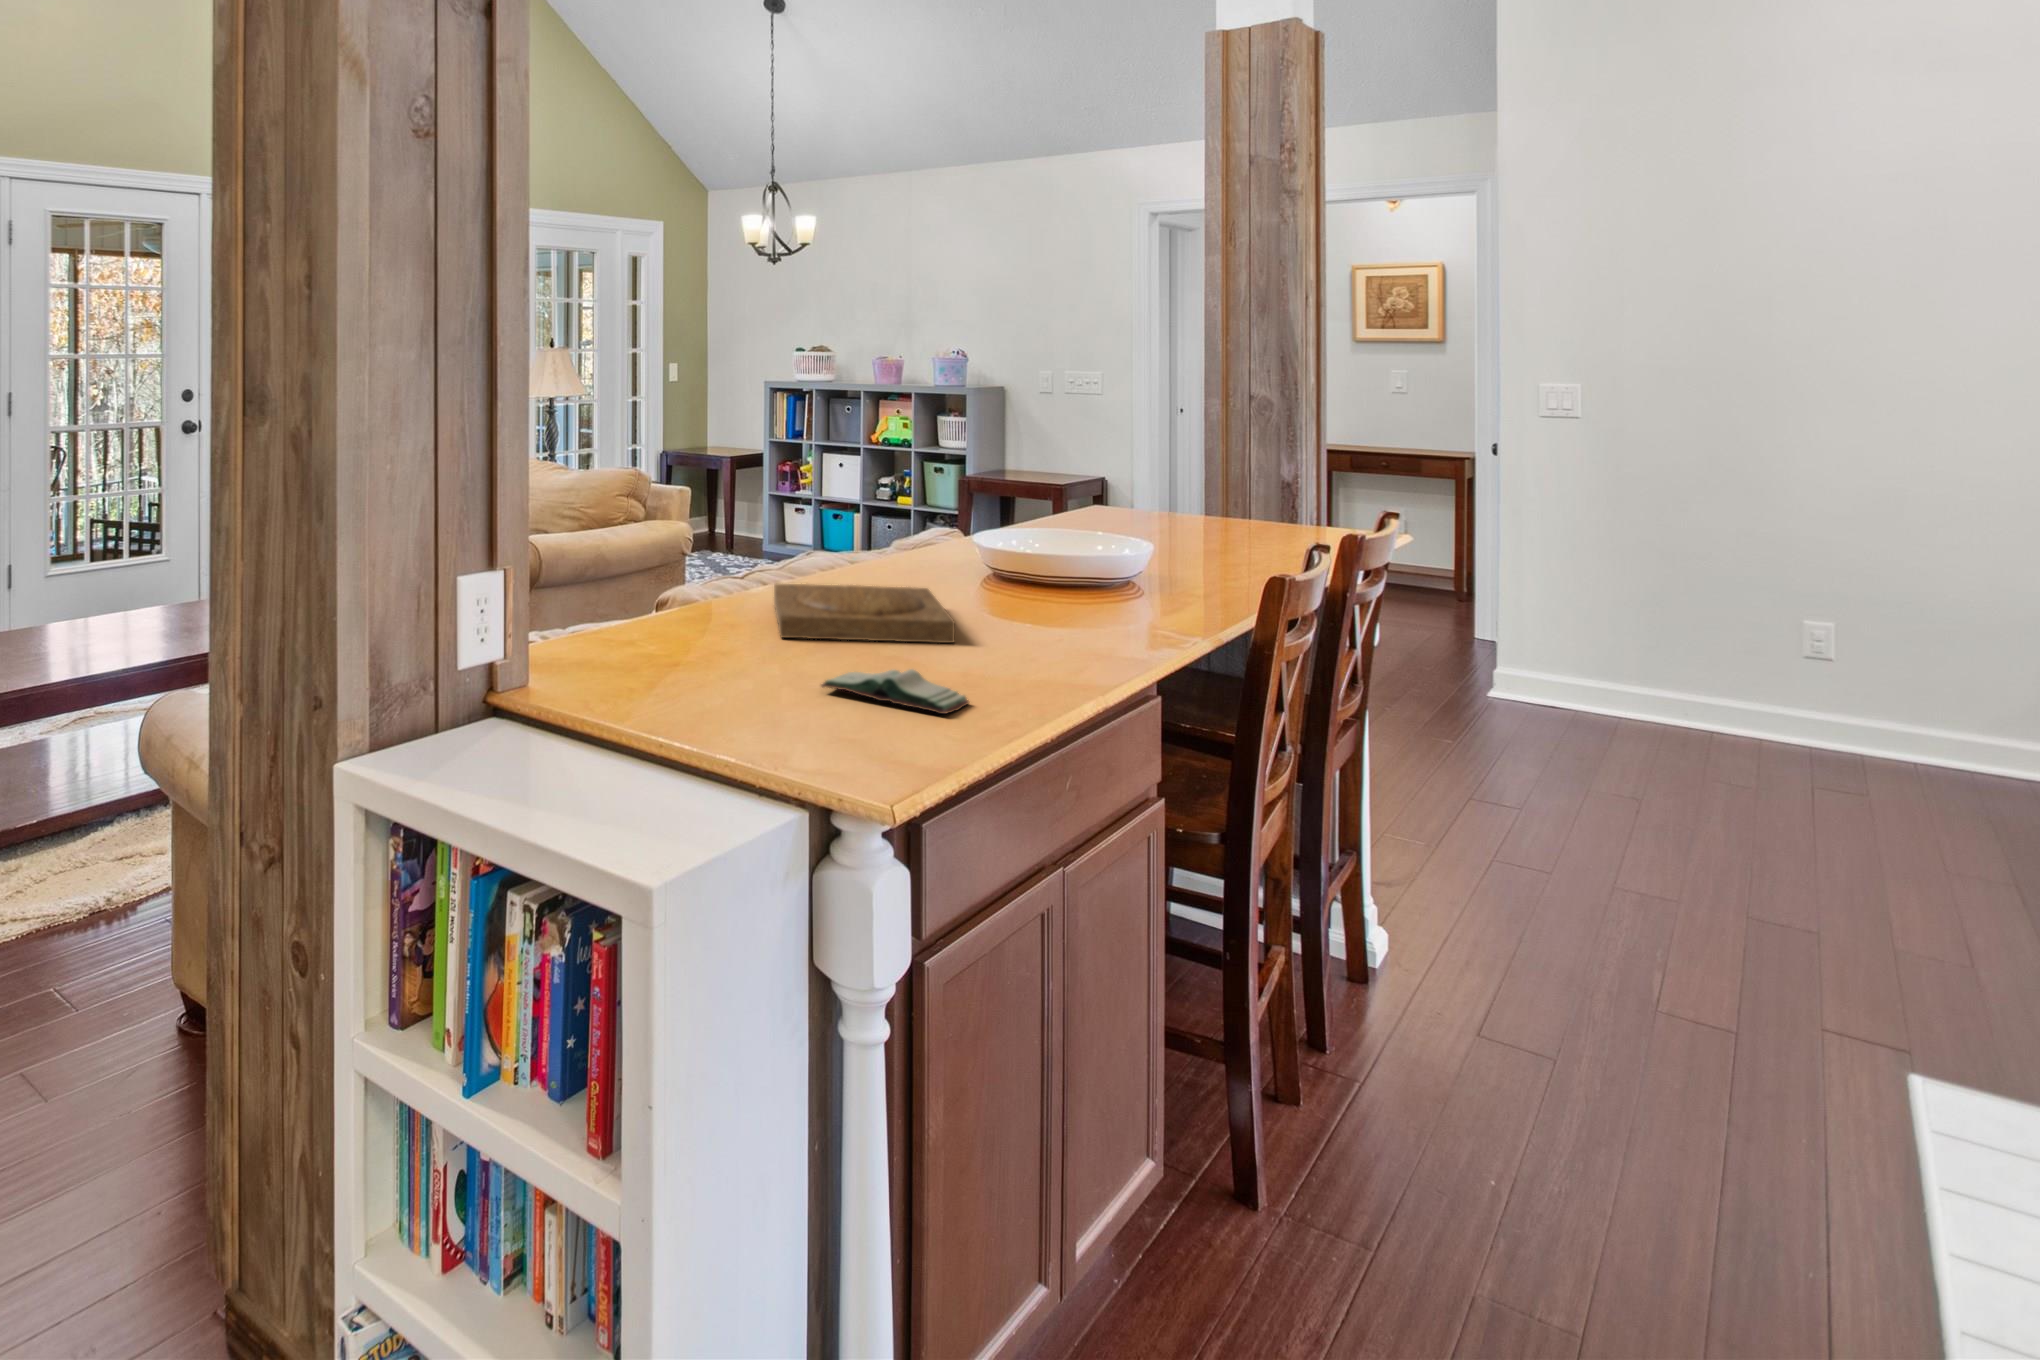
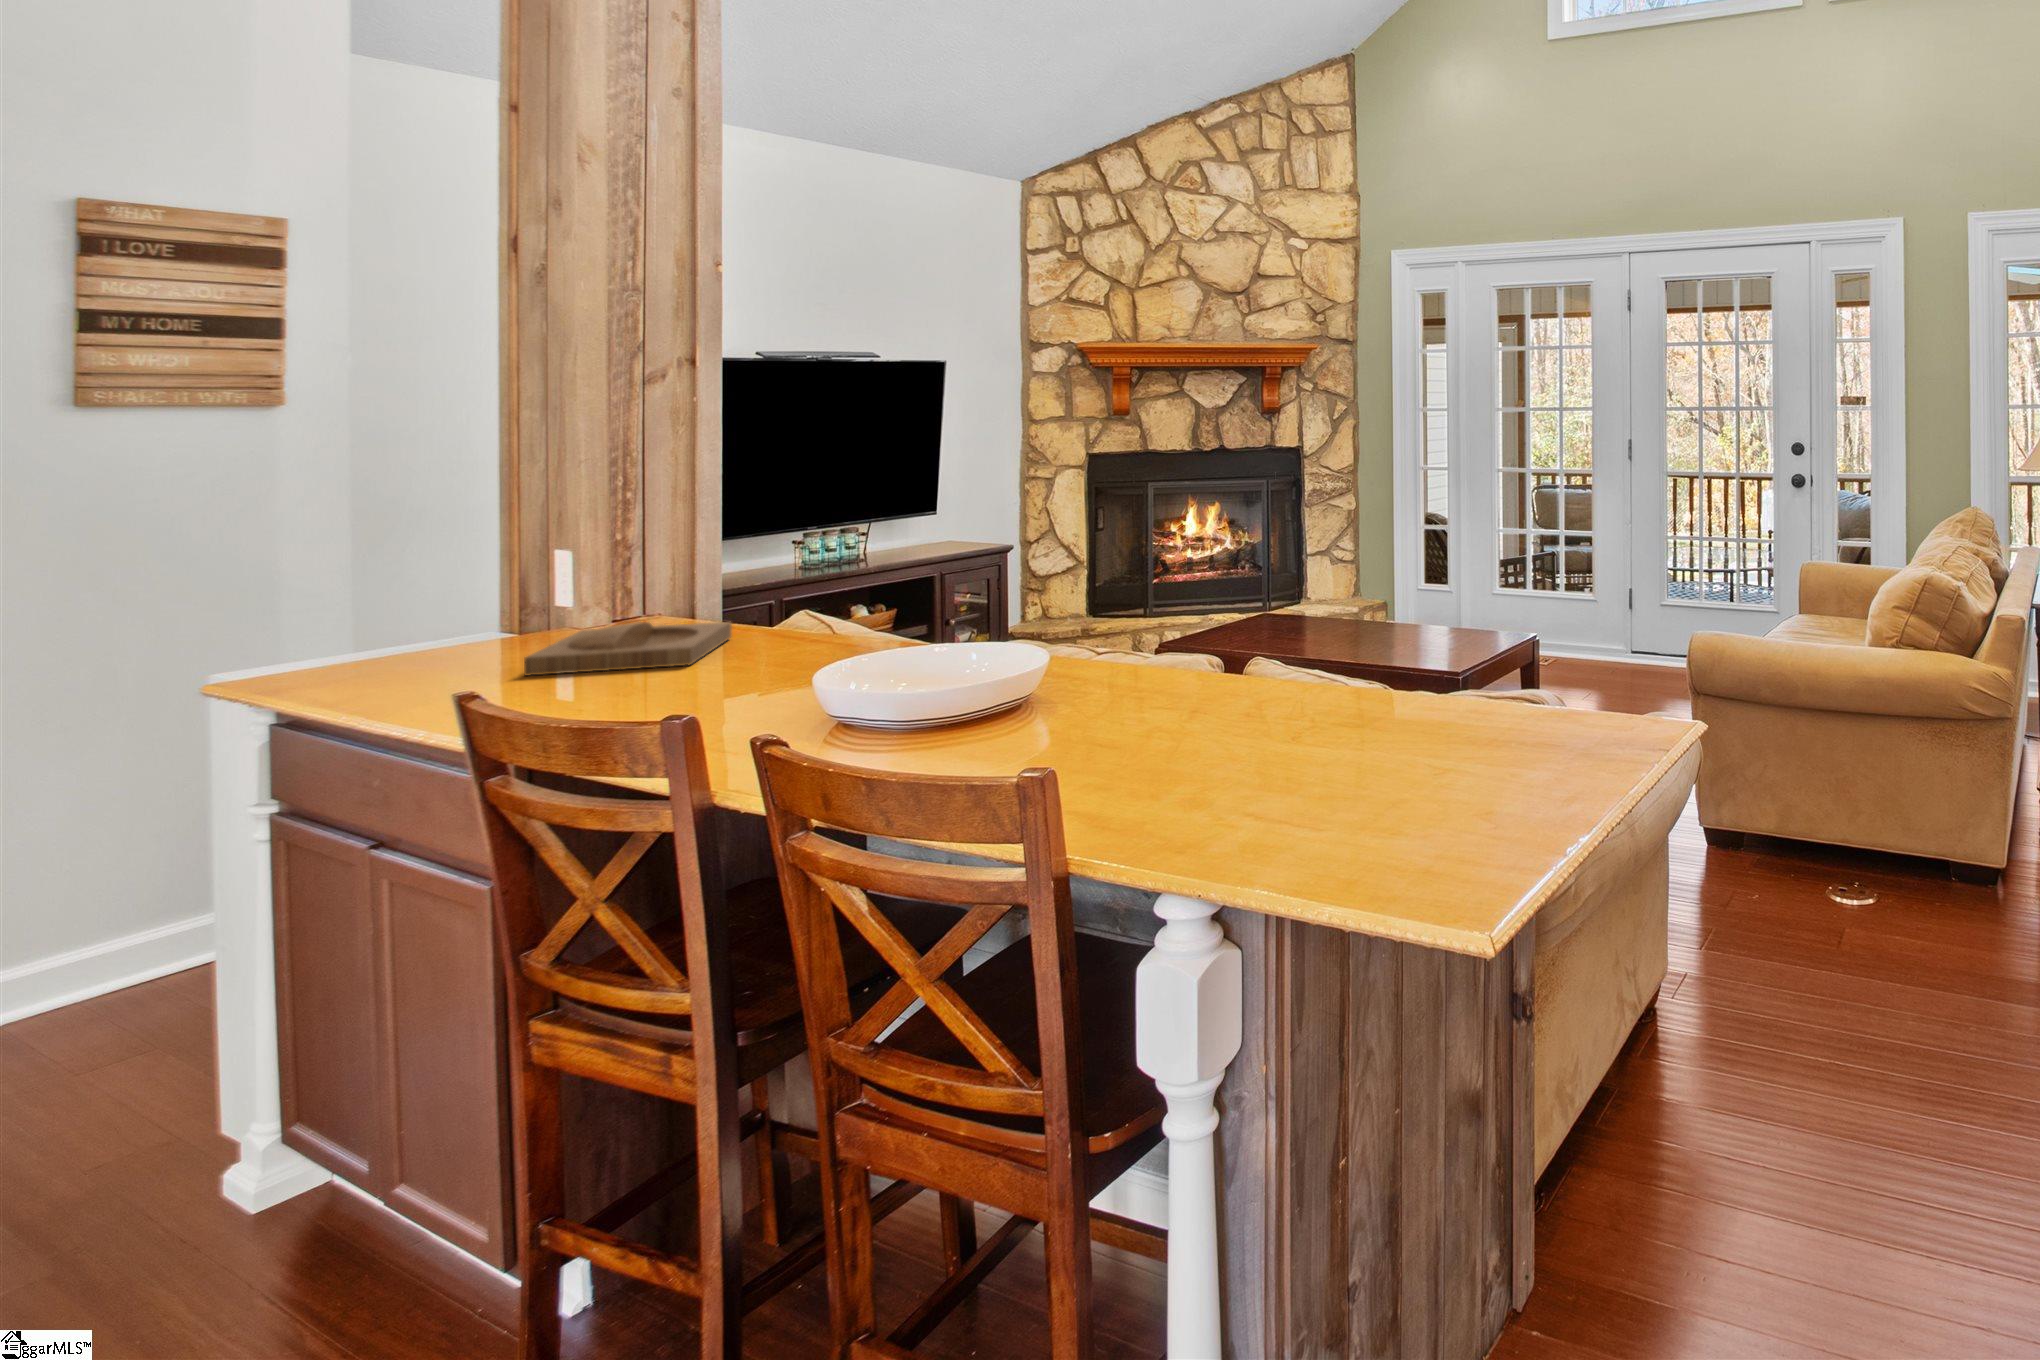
book: present [821,669,969,714] -> none [282,654,418,684]

